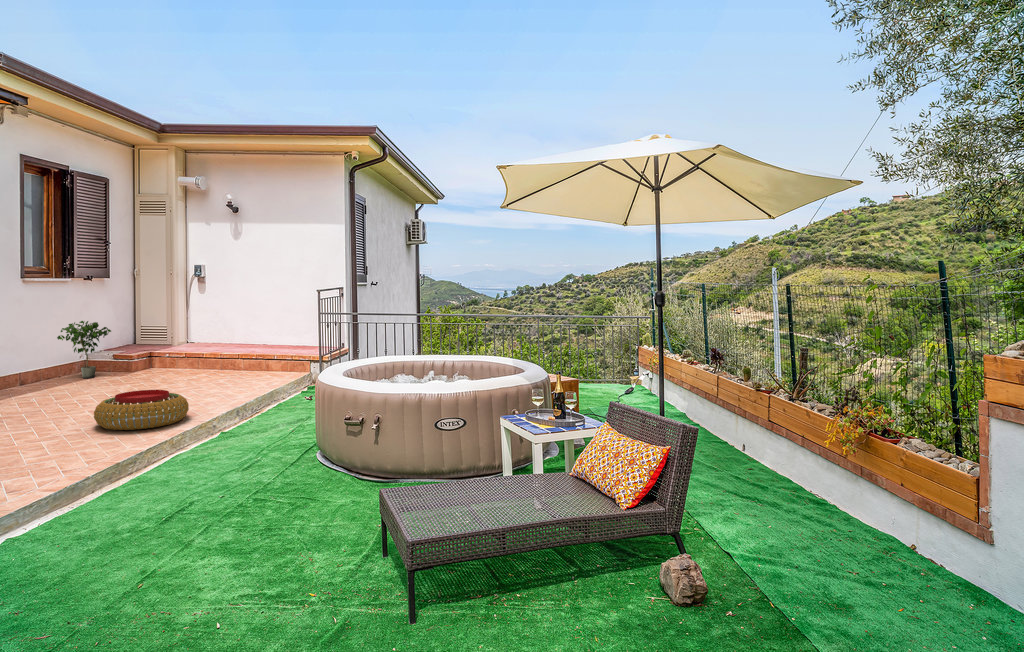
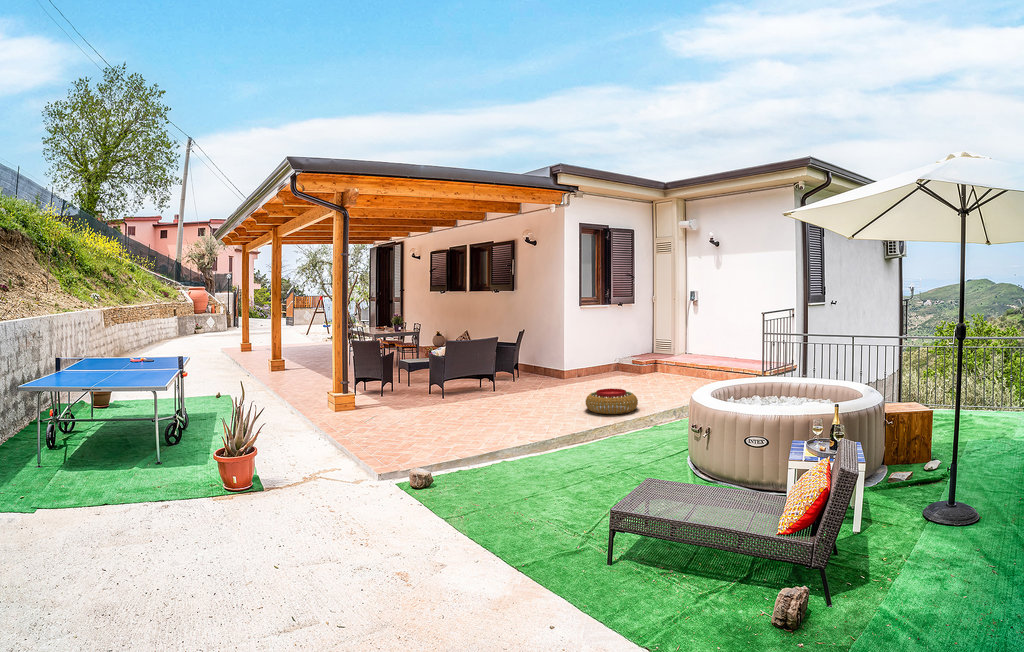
potted plant: present [57,321,111,378] -> none [599,335,626,375]

